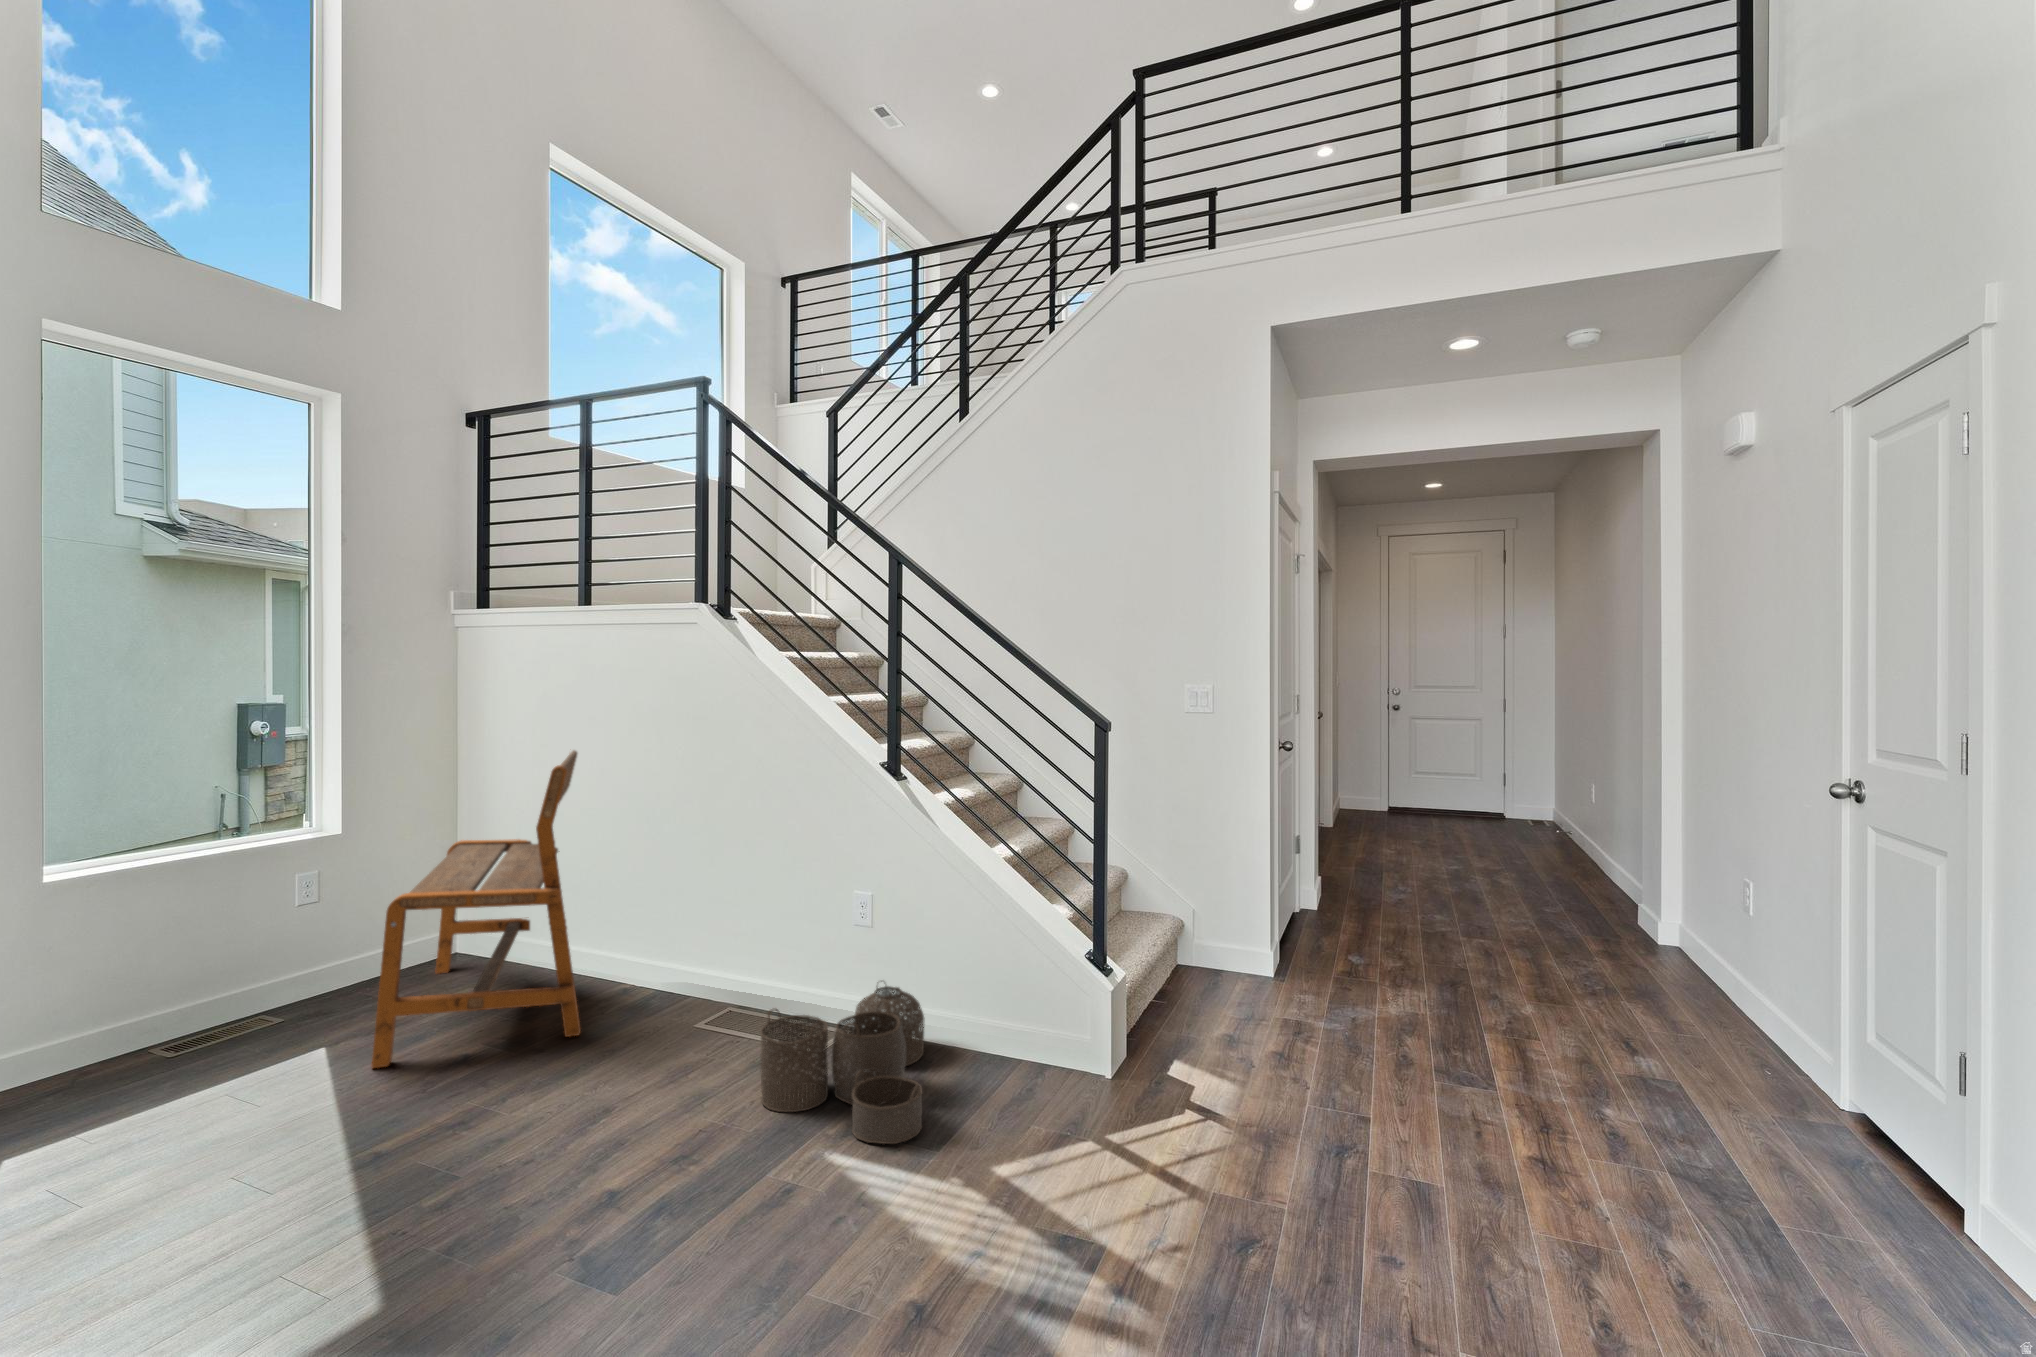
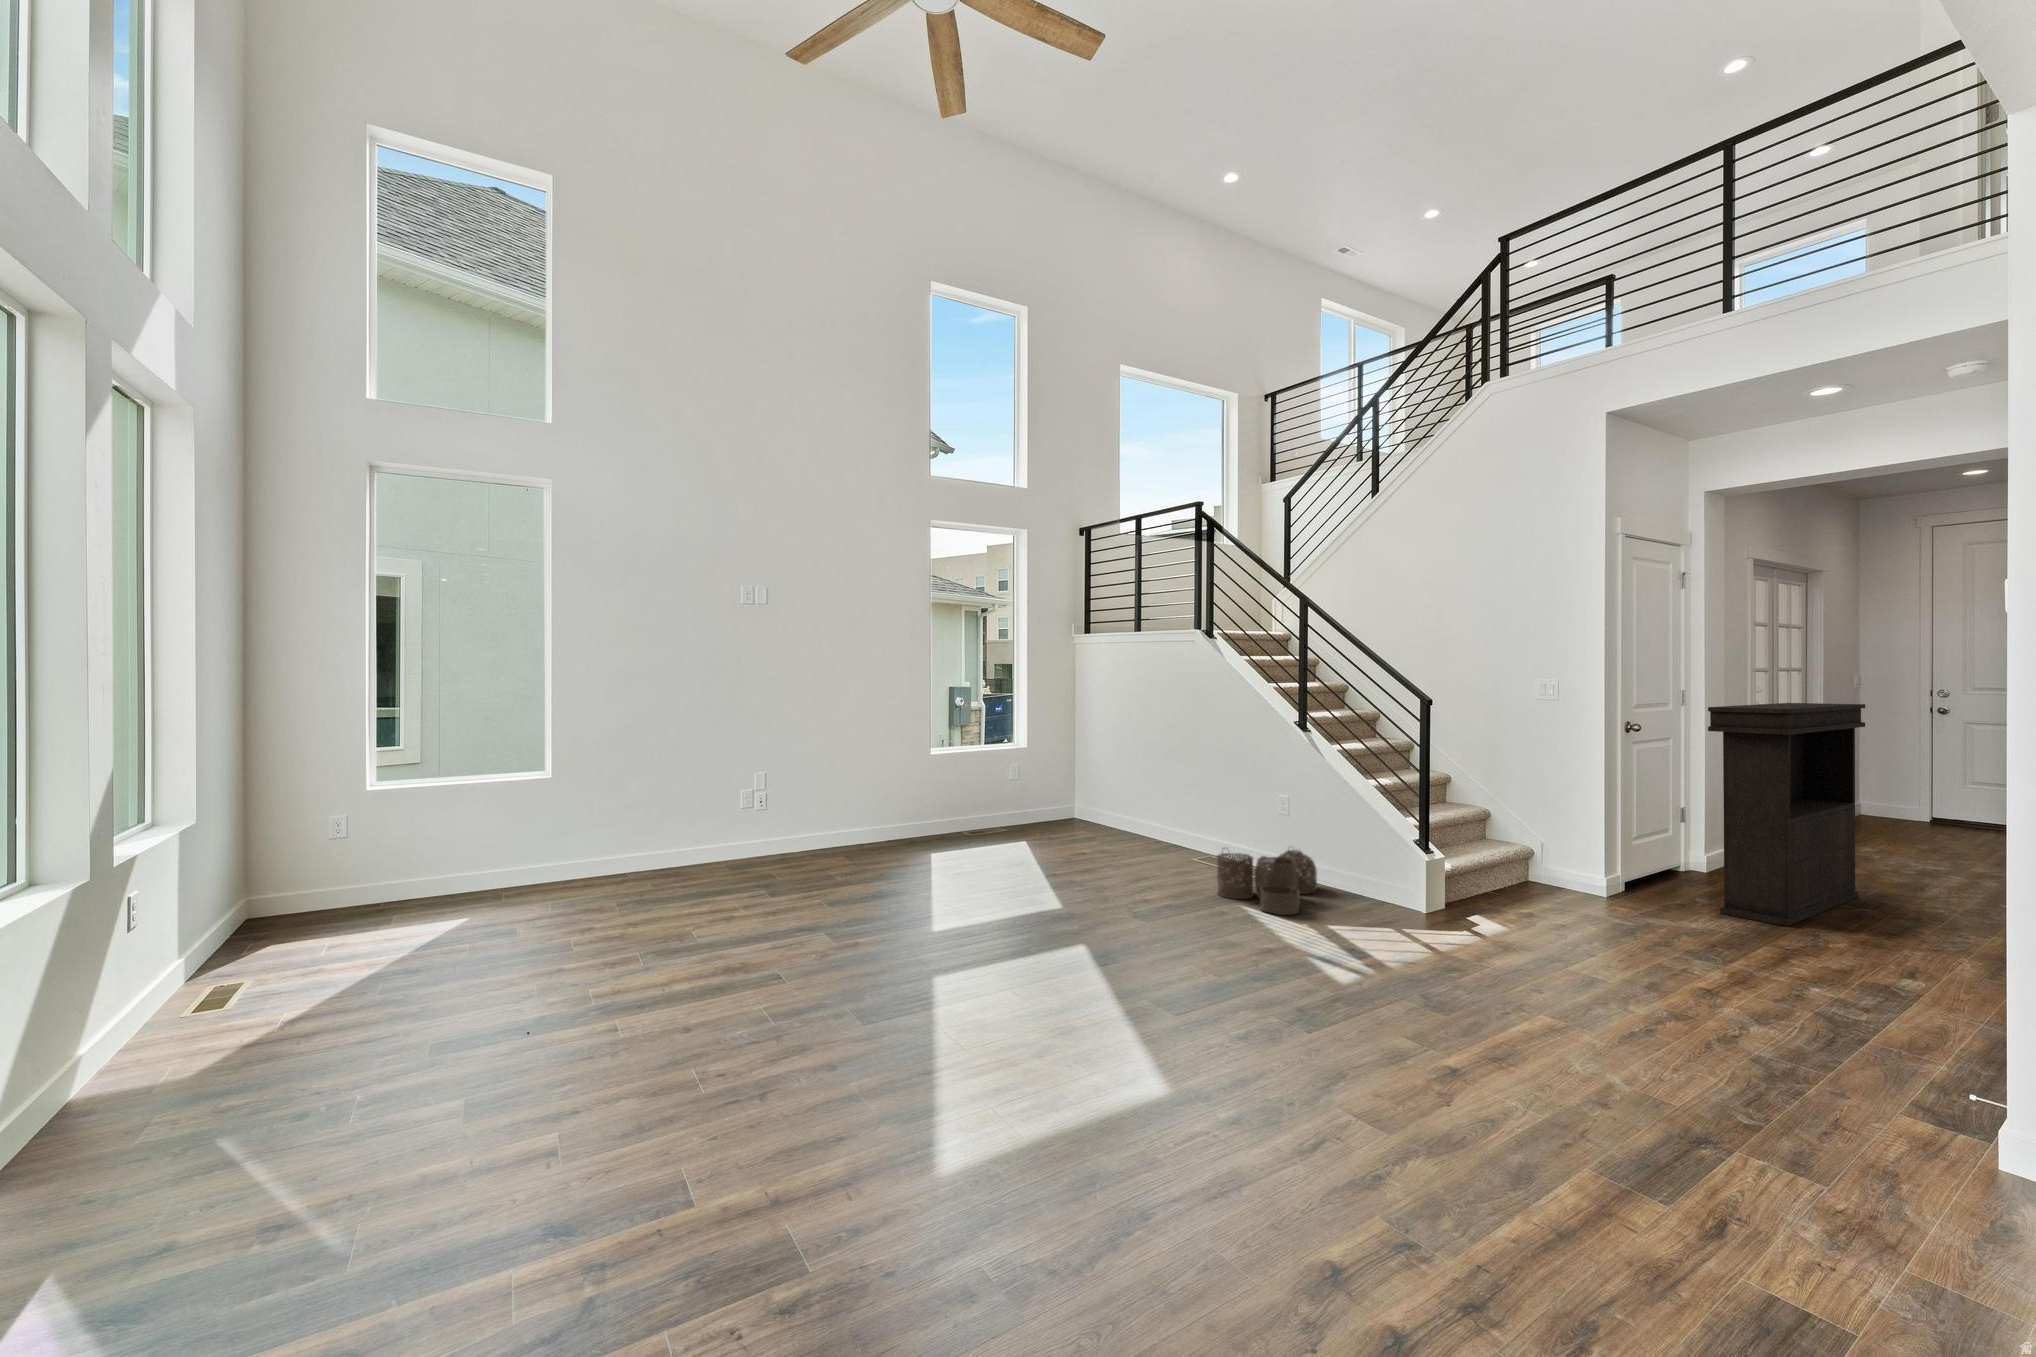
console table: none [1379,712,1469,992] -> present [1708,703,1865,926]
bench: present [372,750,581,1068] -> none [1041,712,1142,860]

